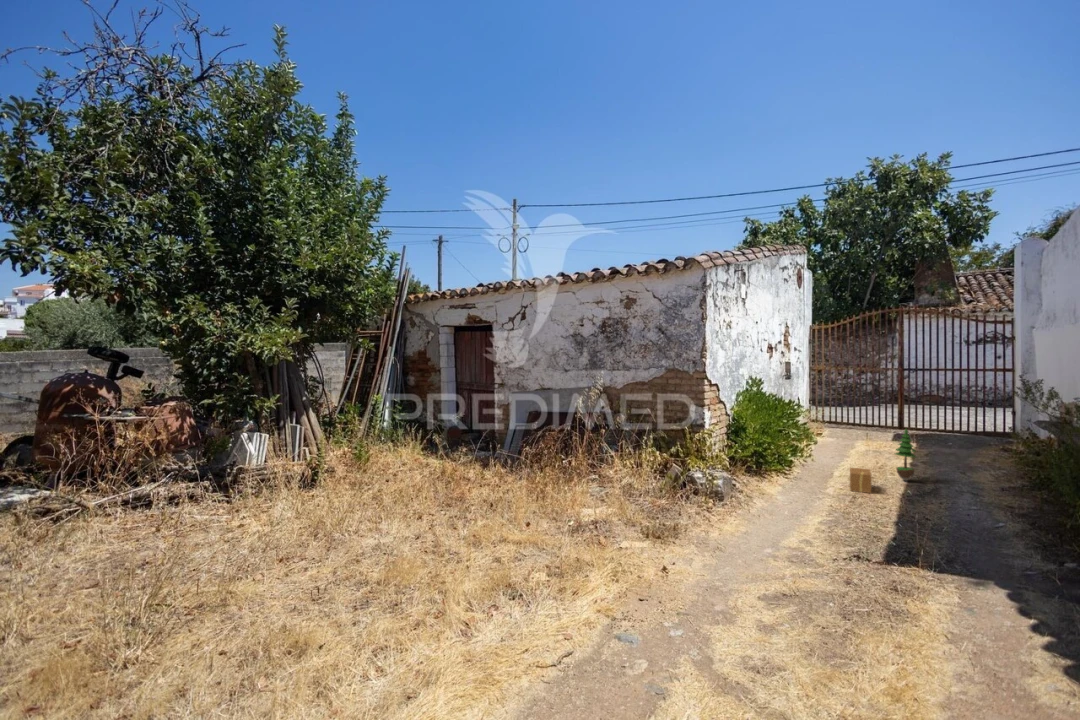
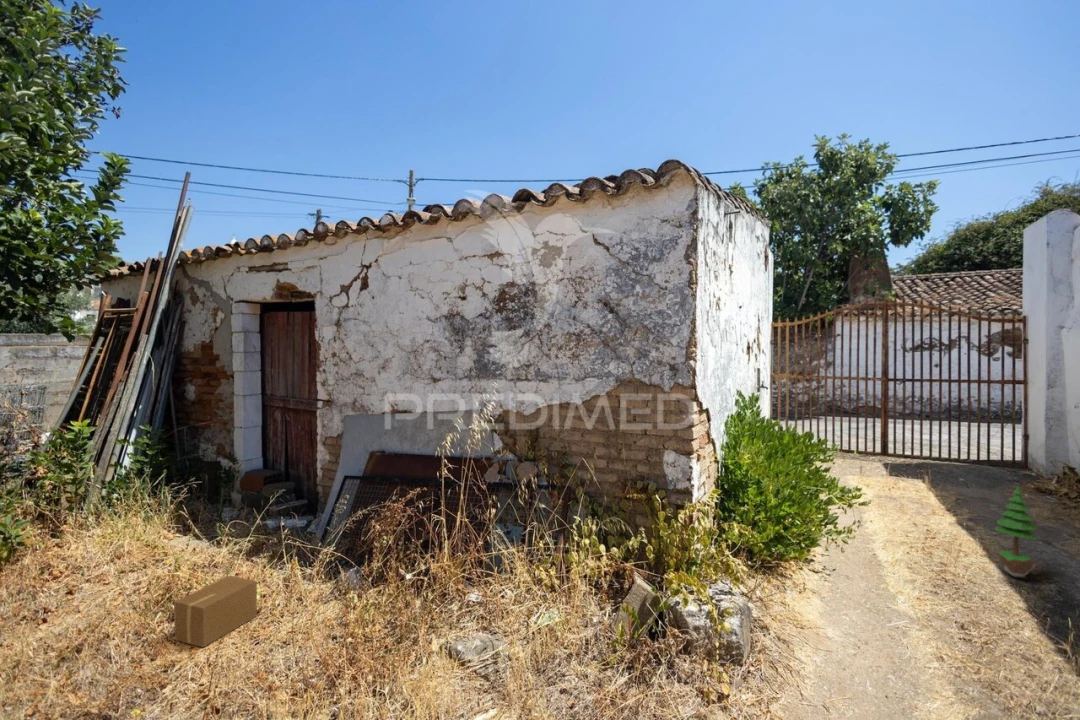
cardboard box: present [850,468,871,493] -> present [174,576,257,647]

